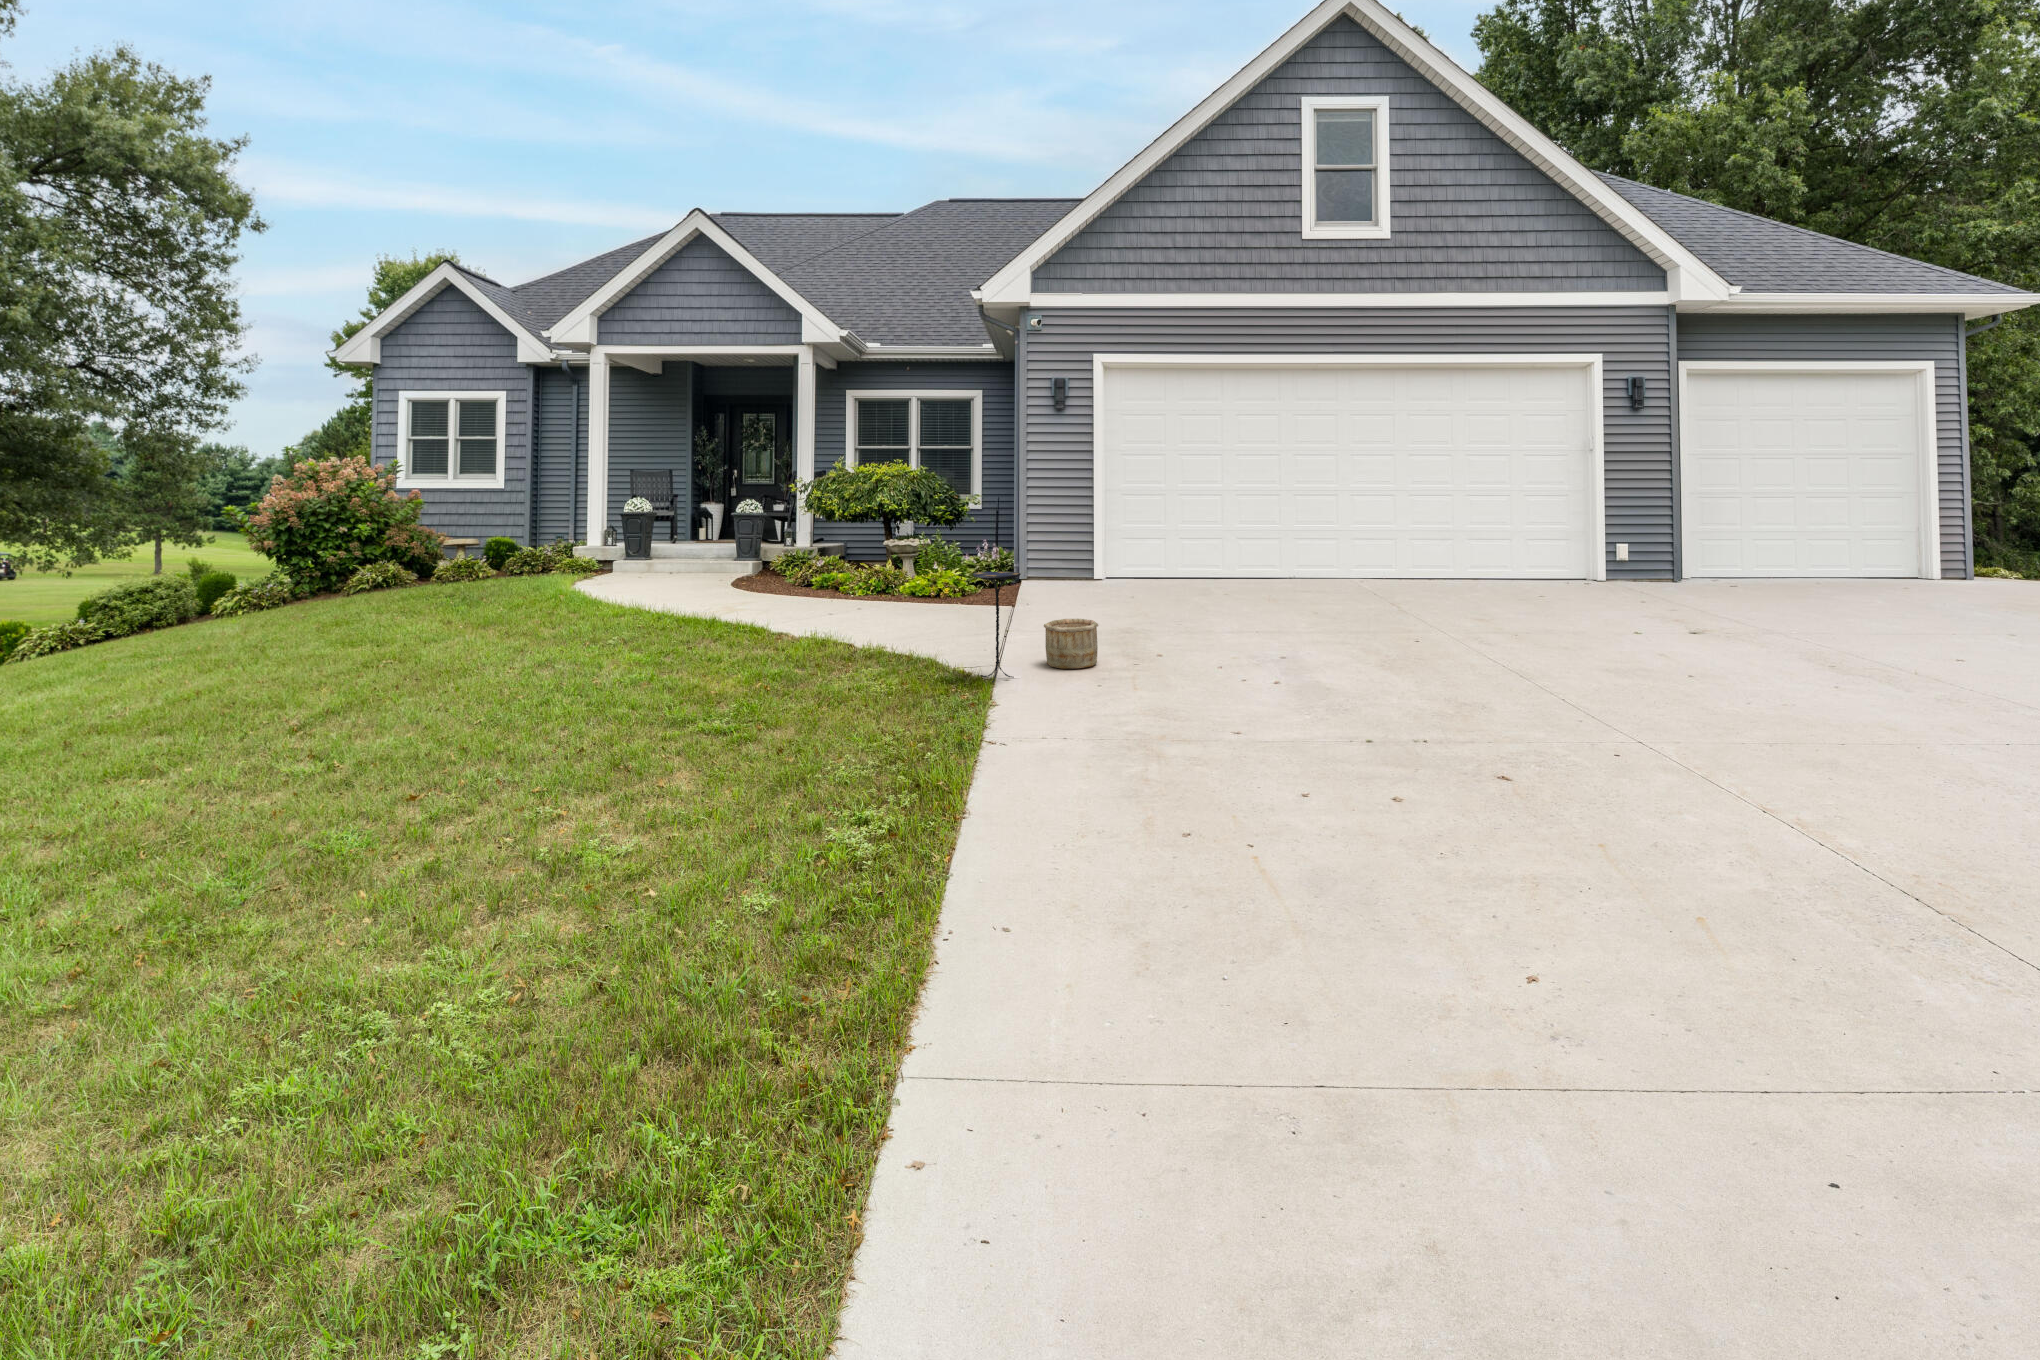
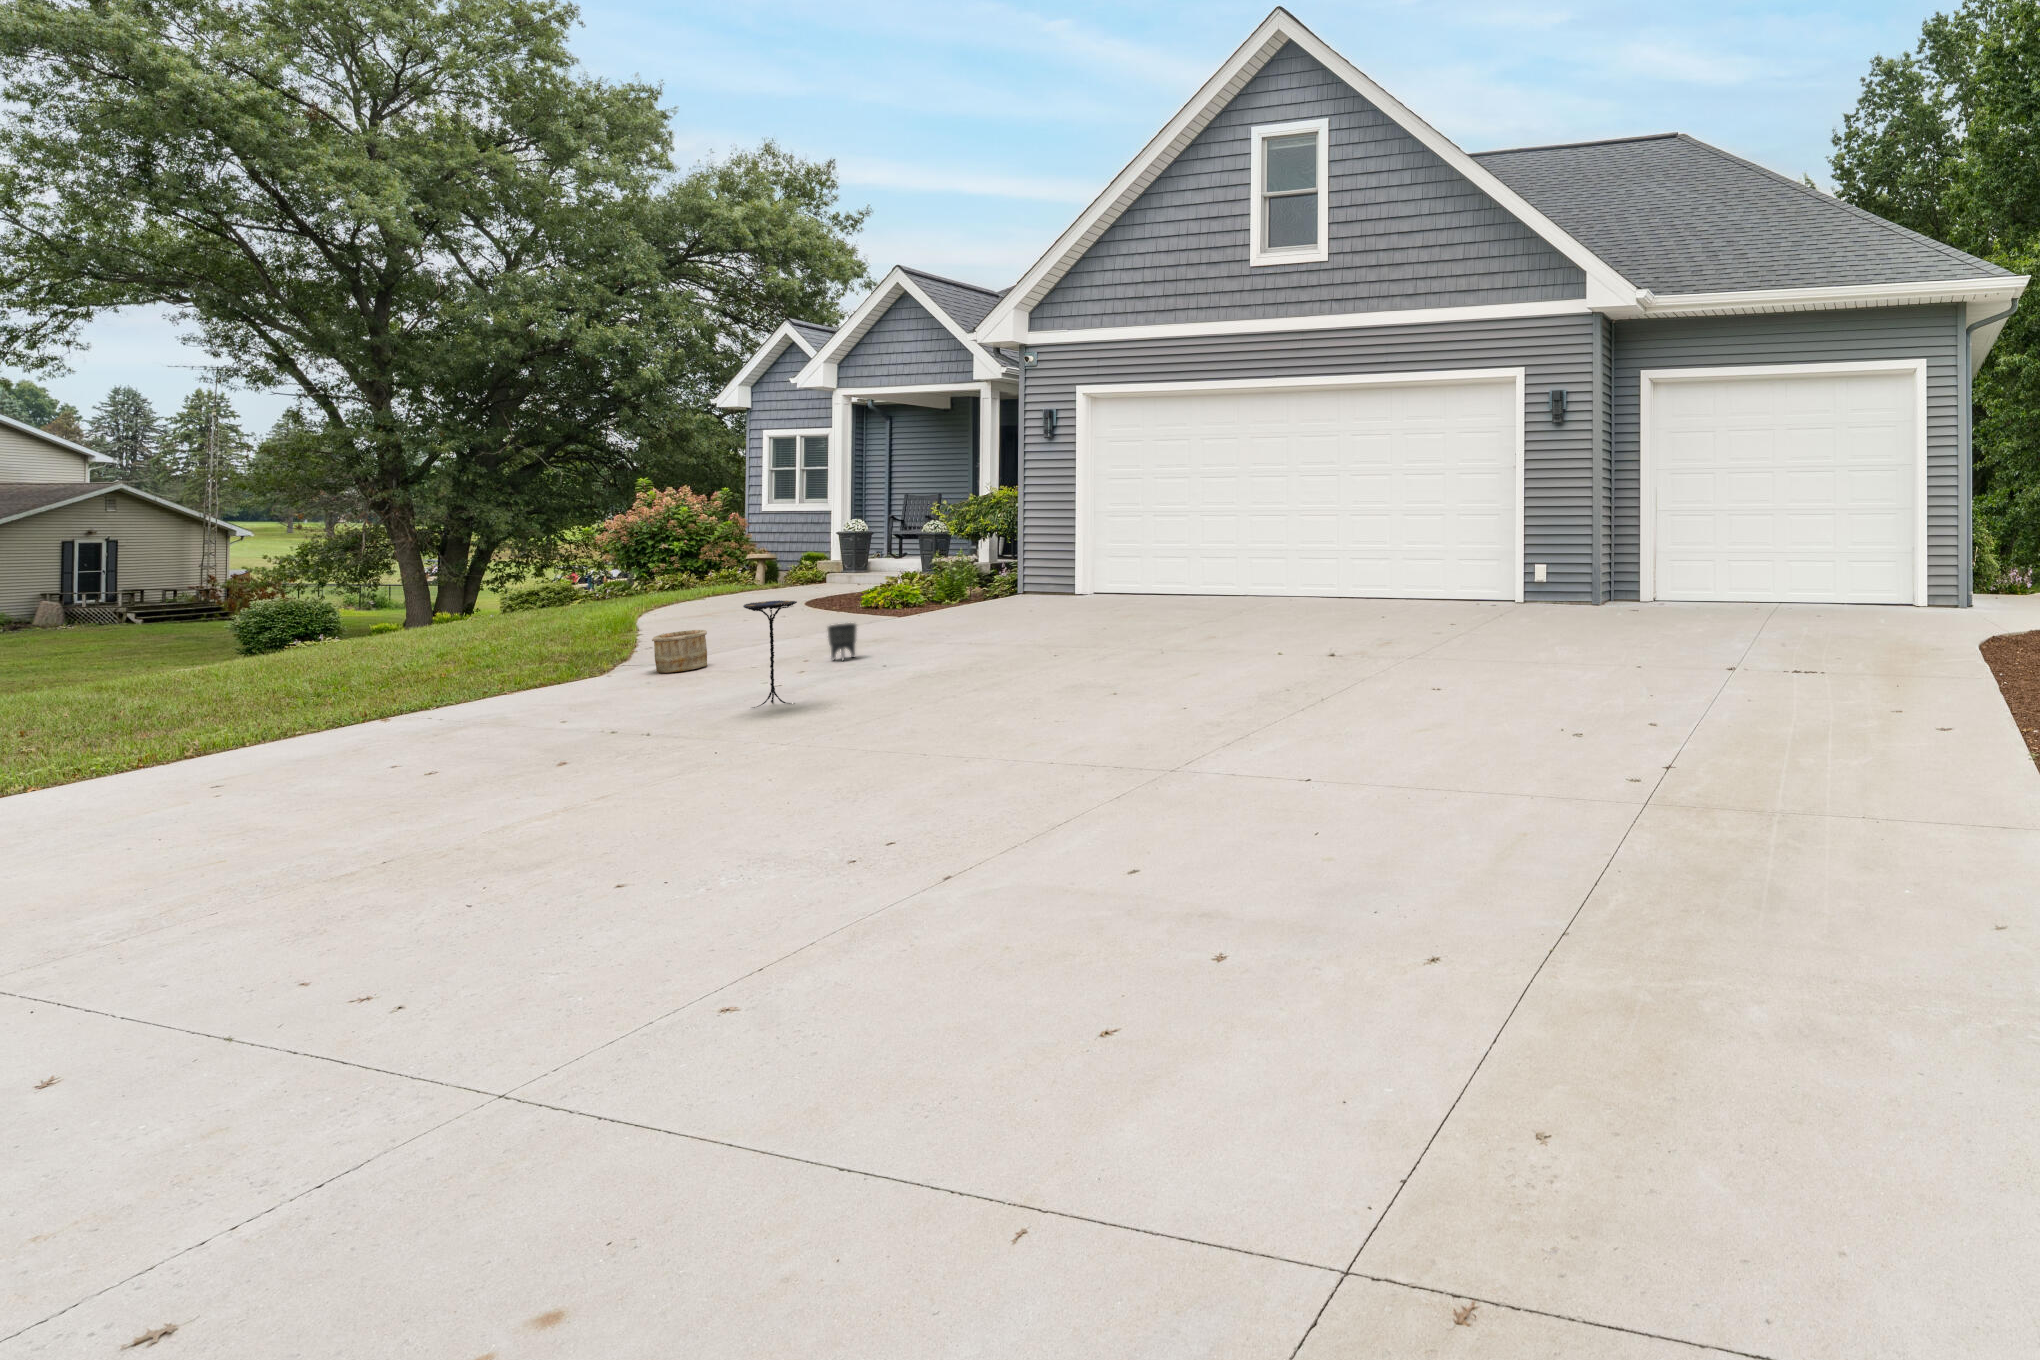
side table: present [973,572,1021,682] -> present [743,600,797,708]
planter: none [1215,608,1244,651] -> present [828,623,857,660]

